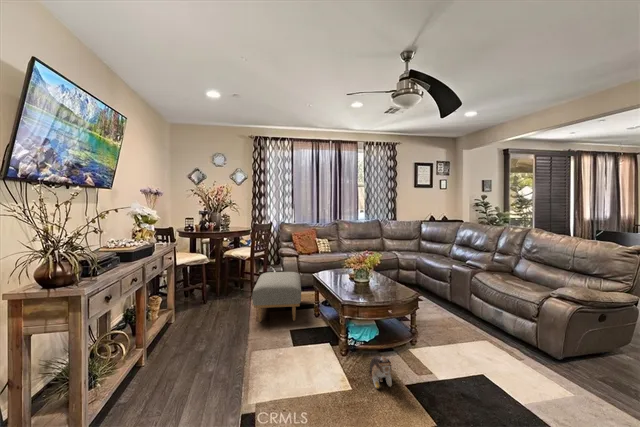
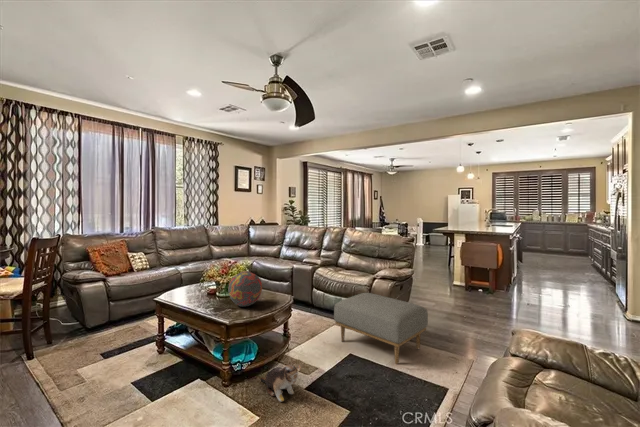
decorative orb: none [354,262,385,294] -> present [228,271,262,307]
ottoman: present [252,272,301,322] -> present [334,293,428,364]

